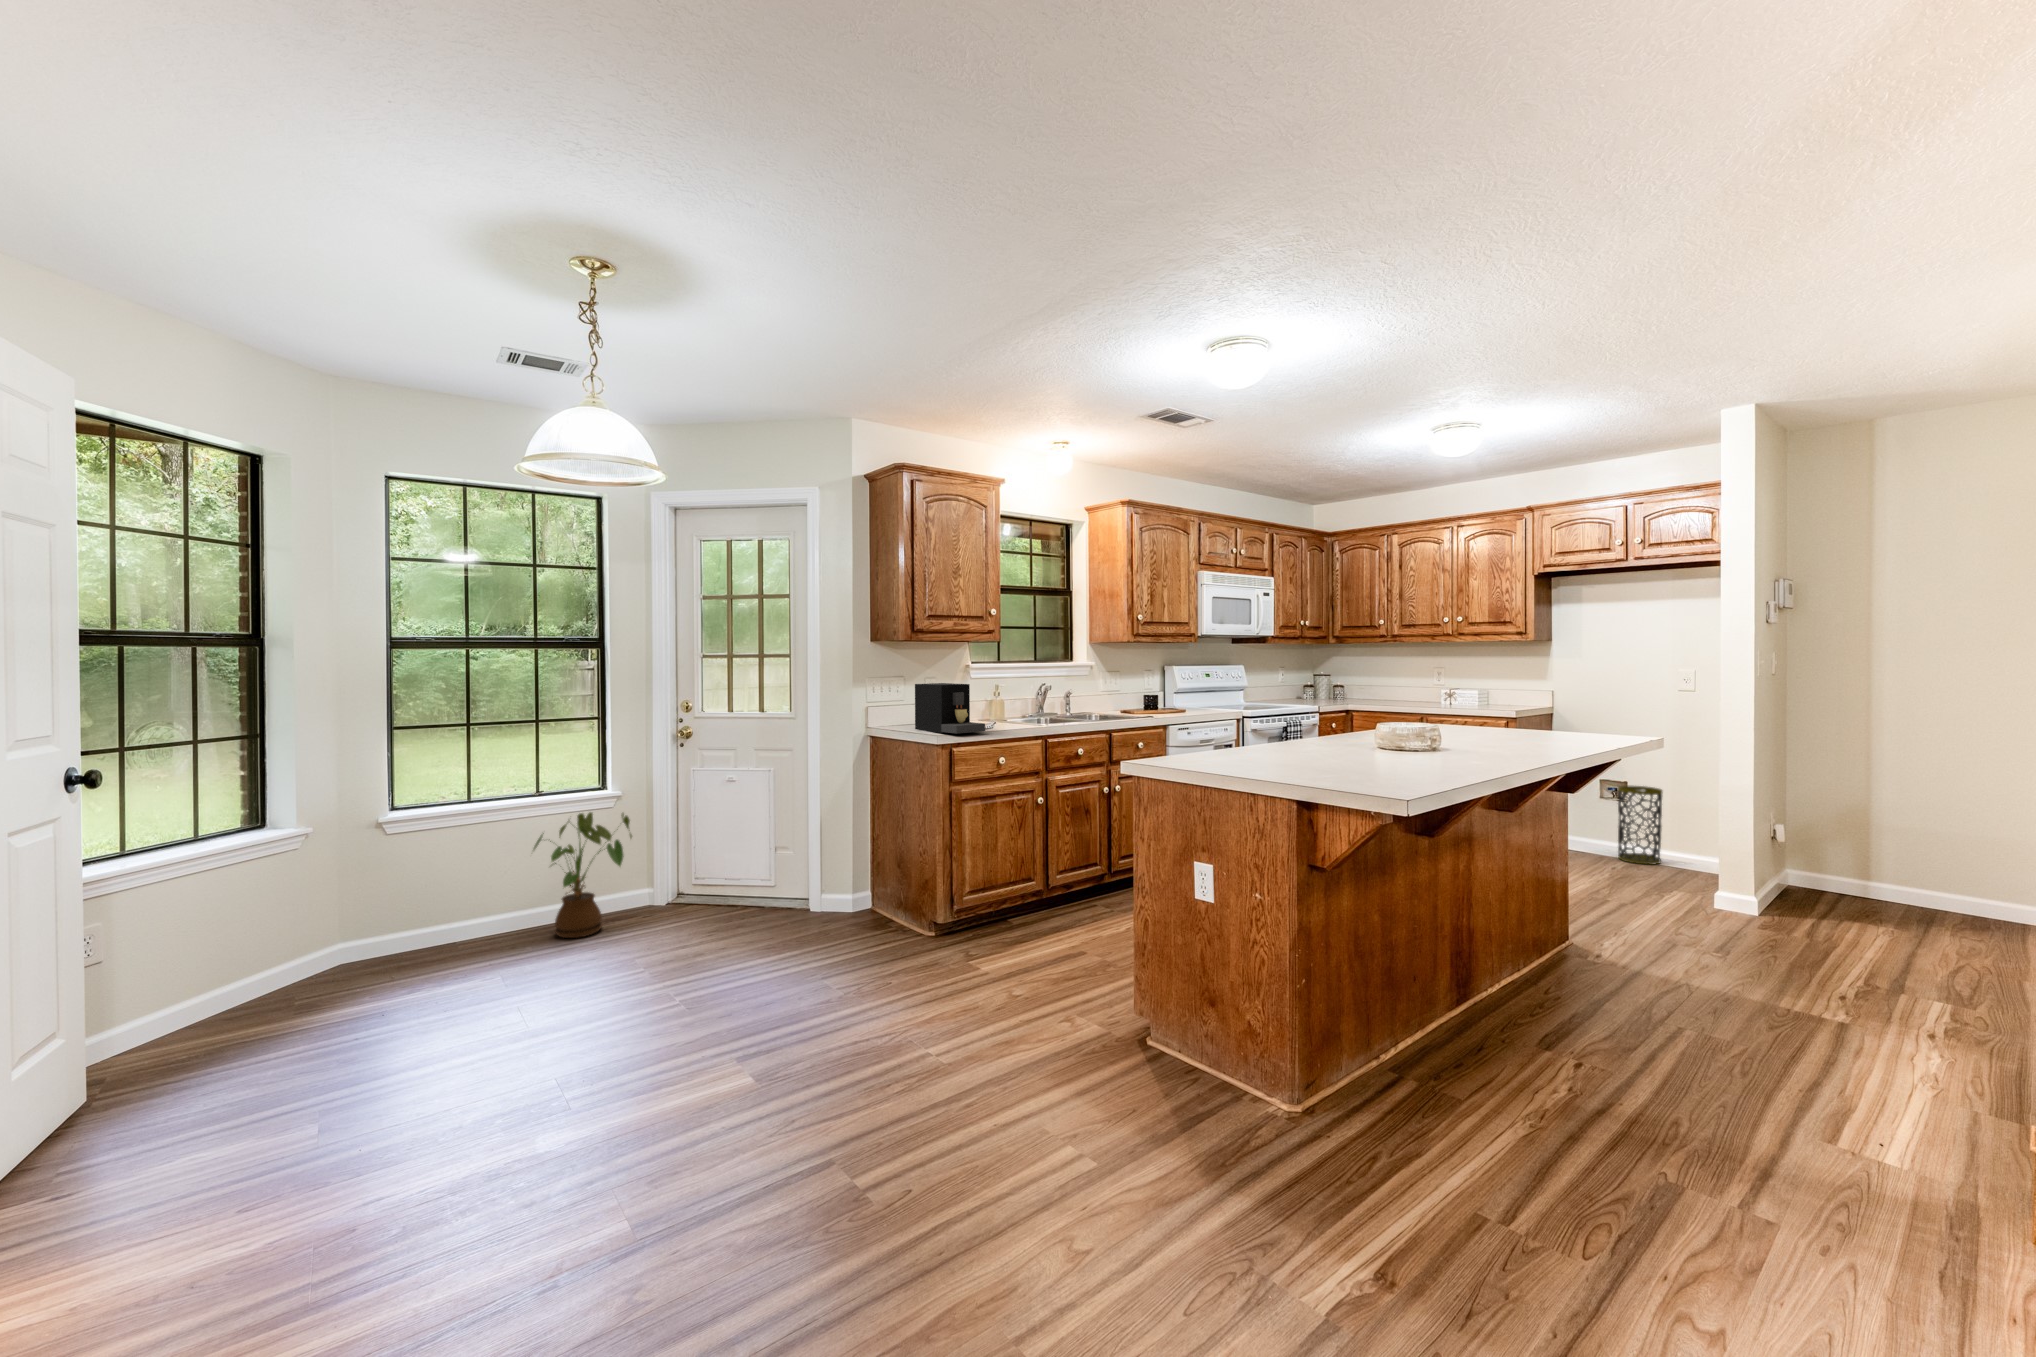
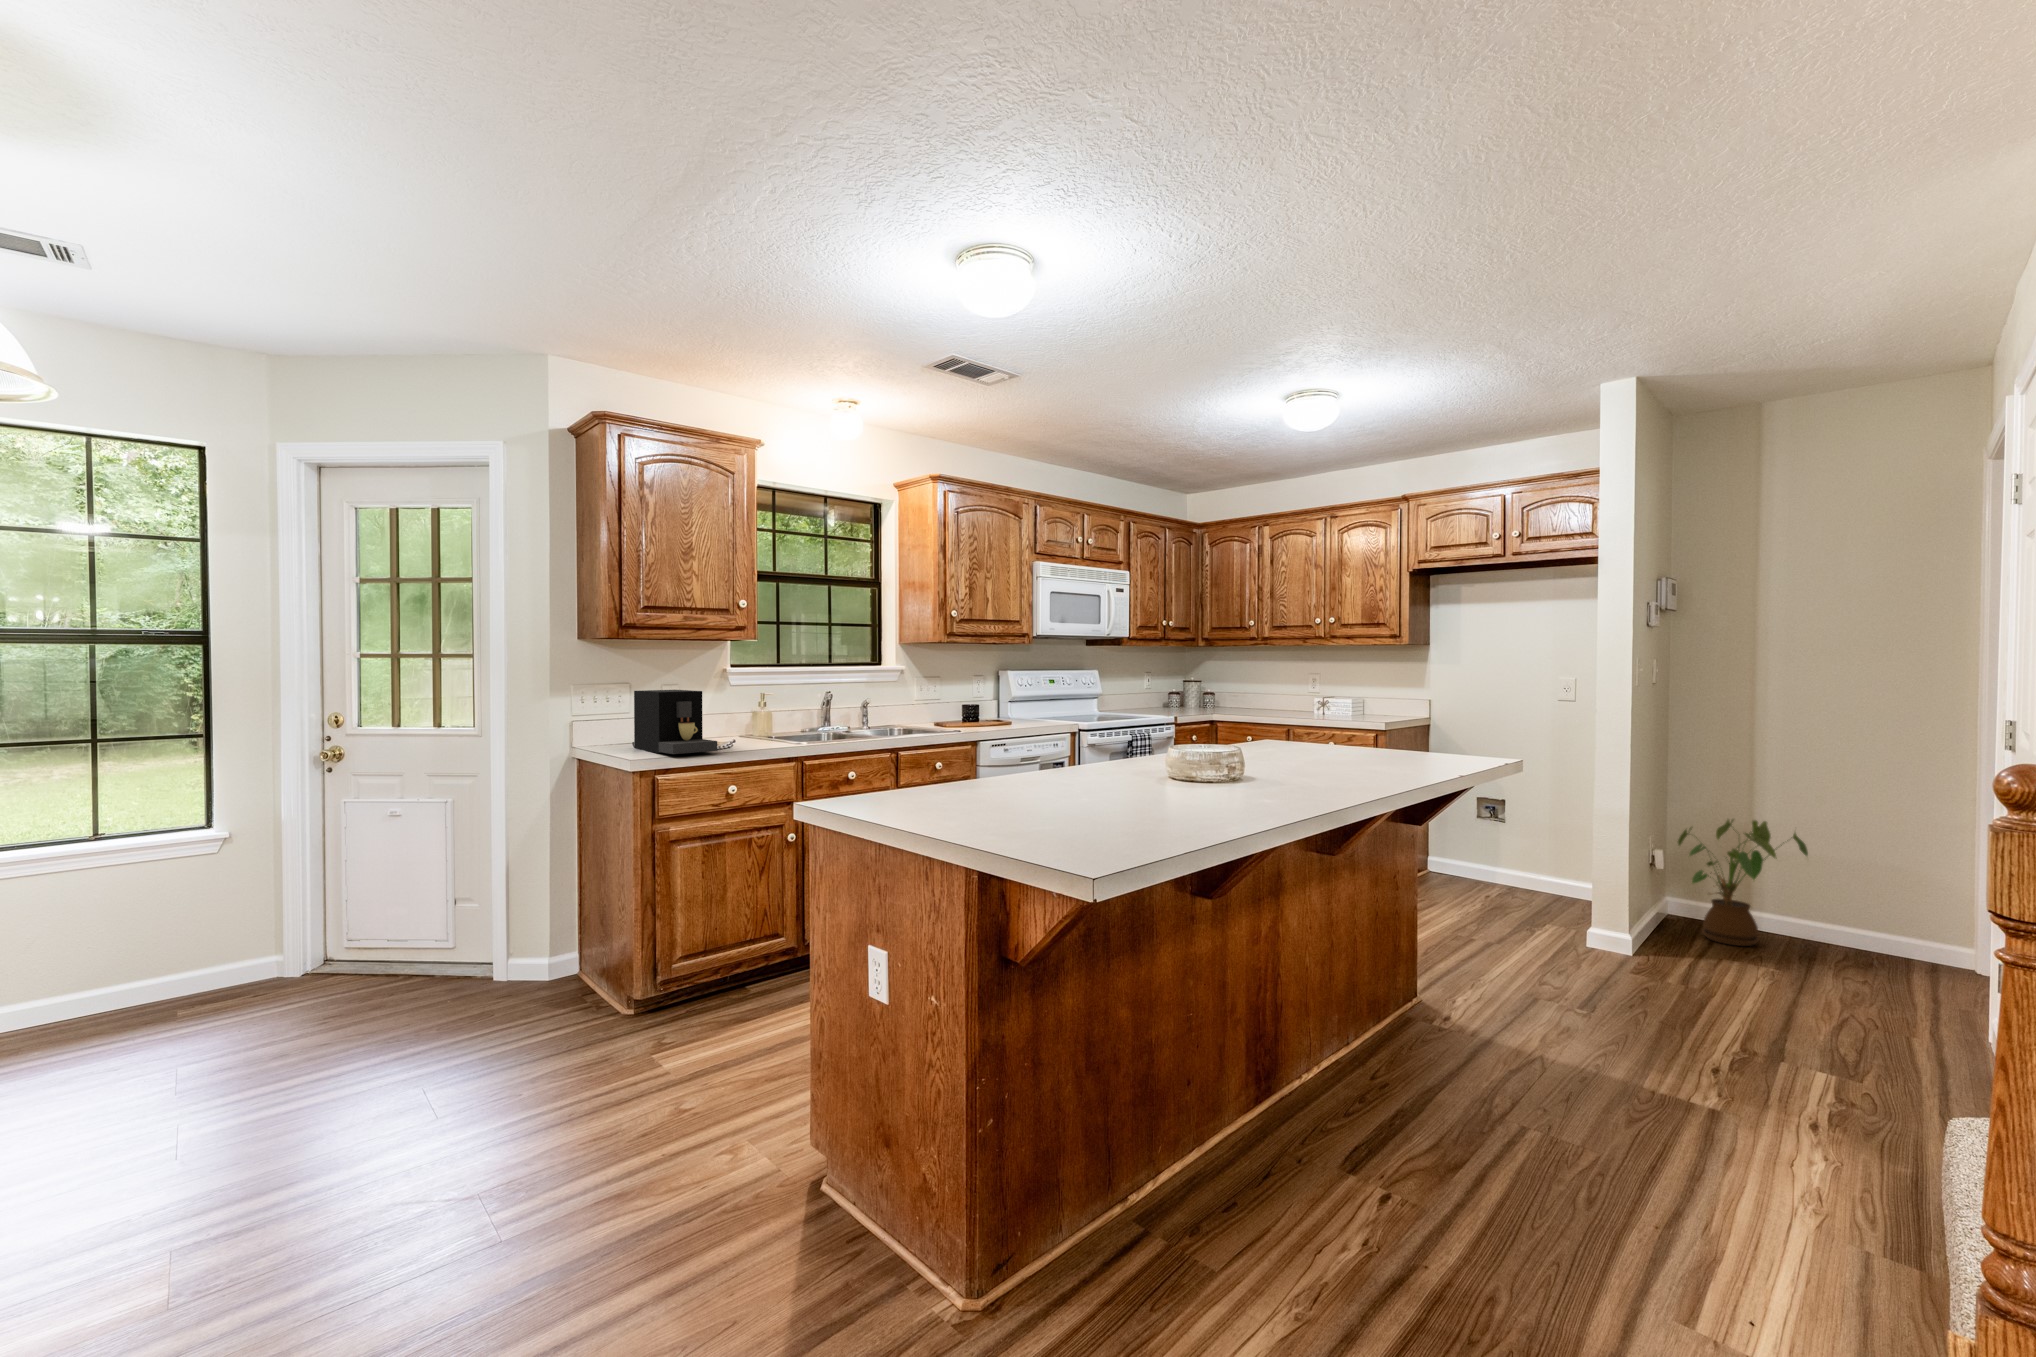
trash can: present [1618,786,1663,864] -> none [1494,807,1540,896]
house plant: present [534,812,632,938] -> present [1678,819,1808,946]

